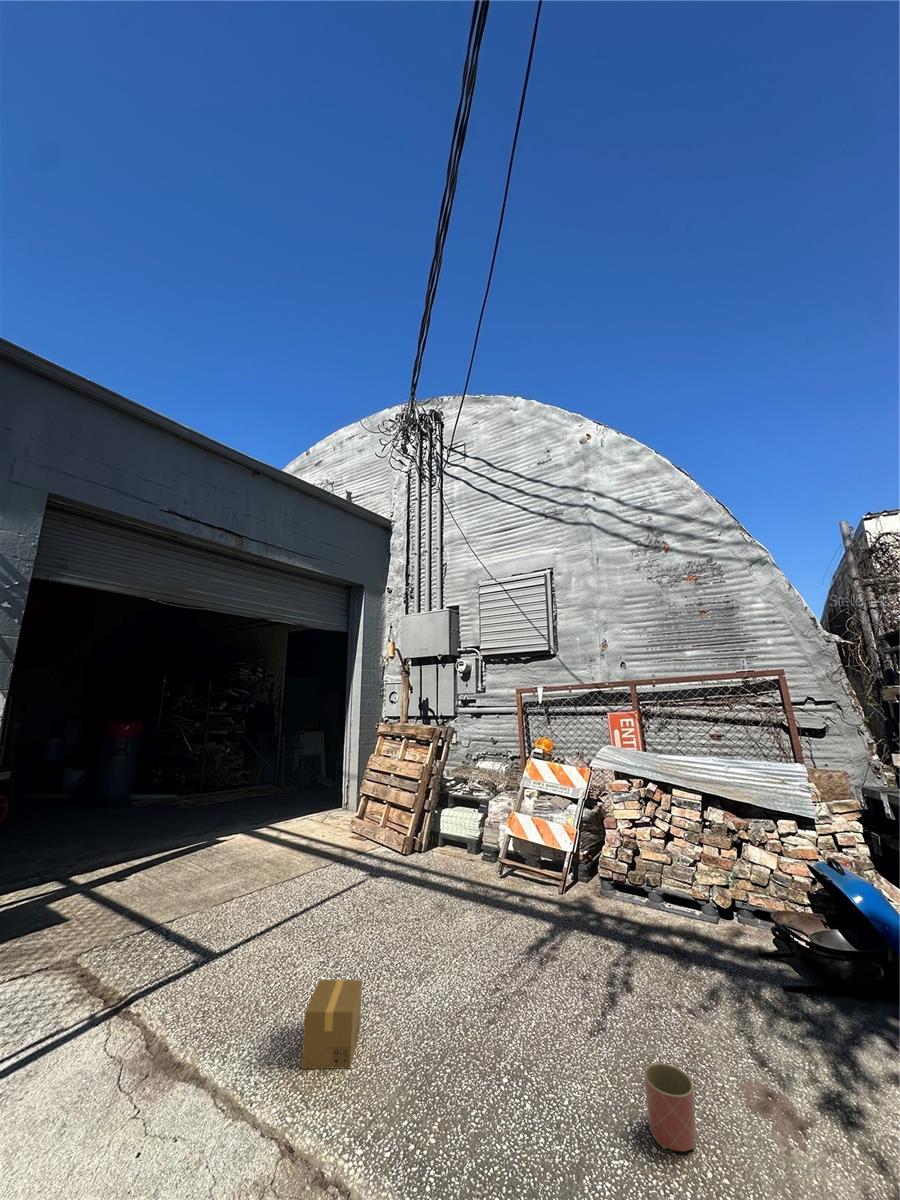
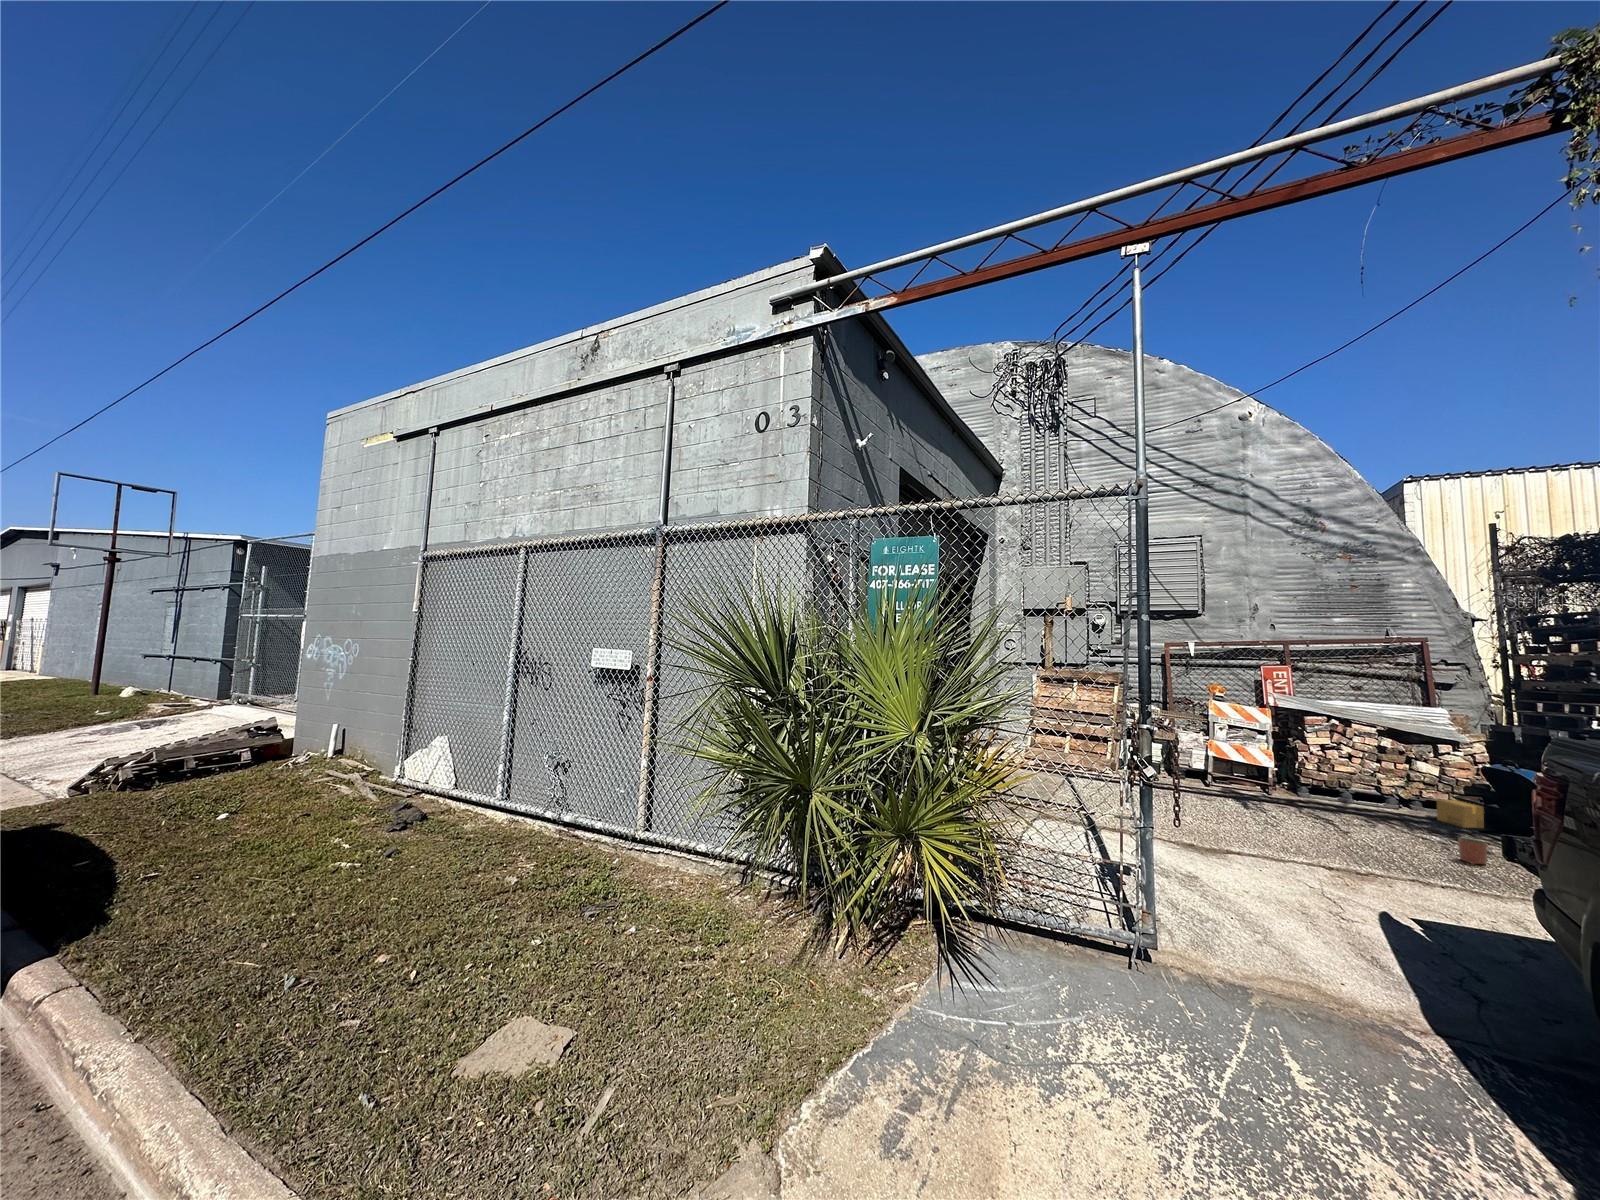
cardboard box: present [301,980,362,1069] -> present [1437,800,1484,828]

